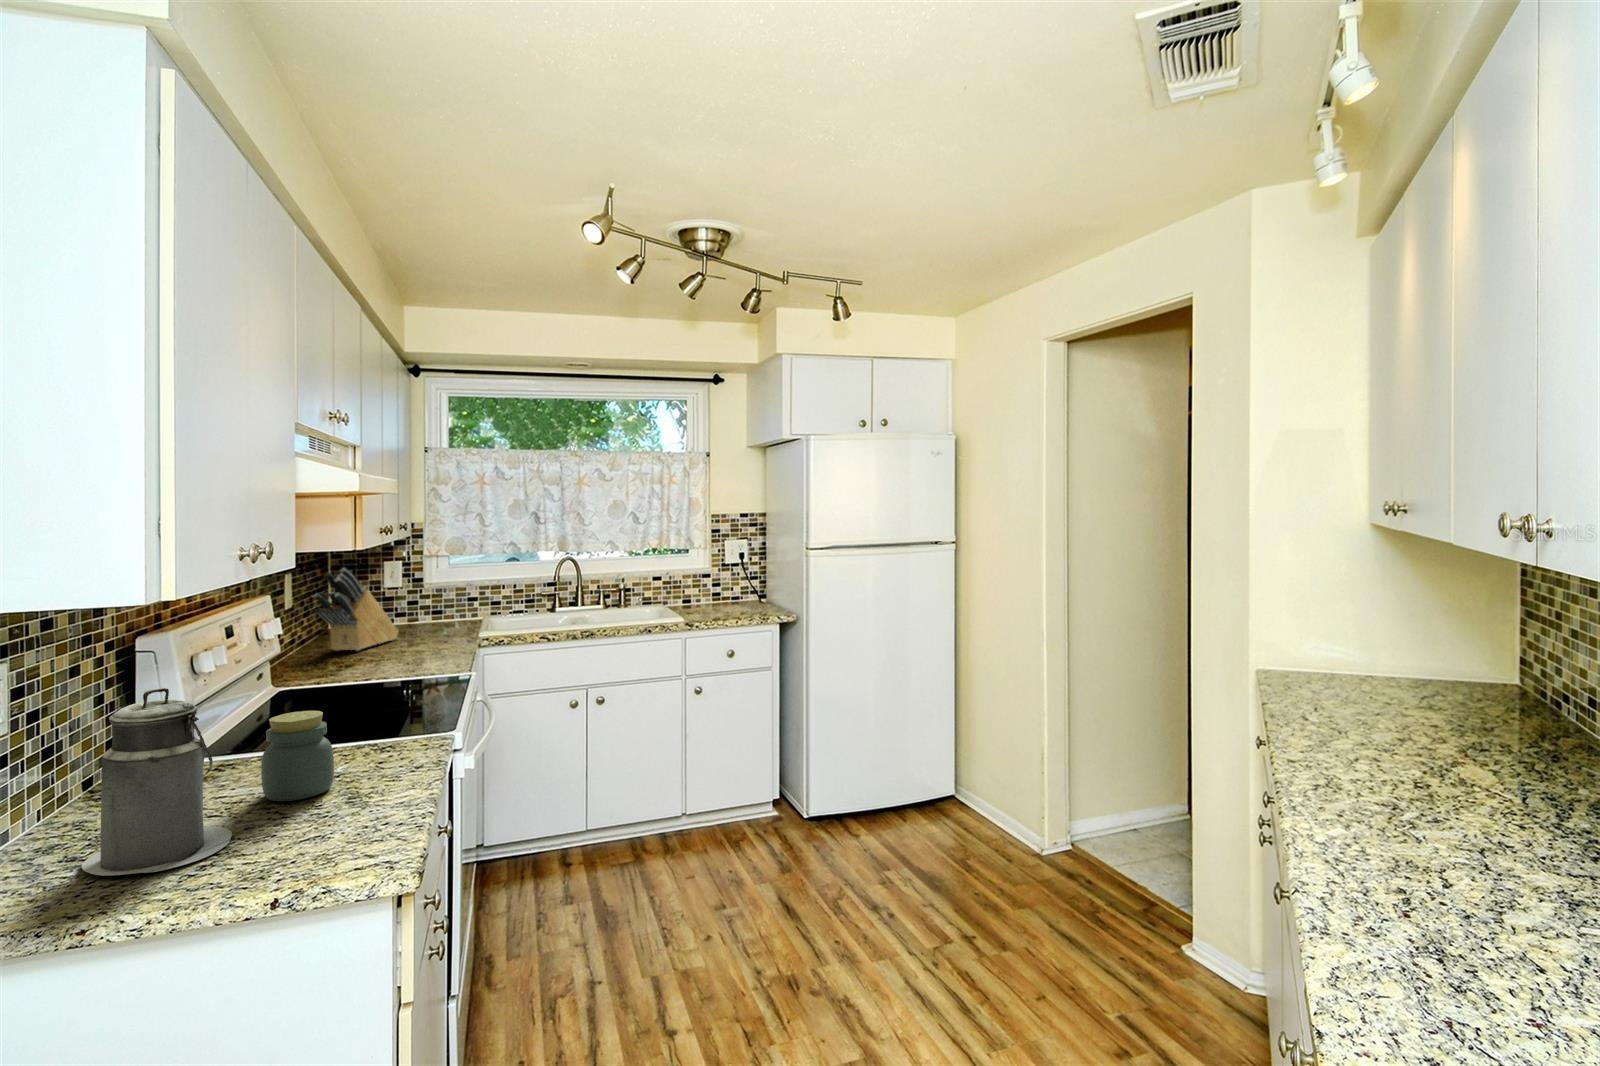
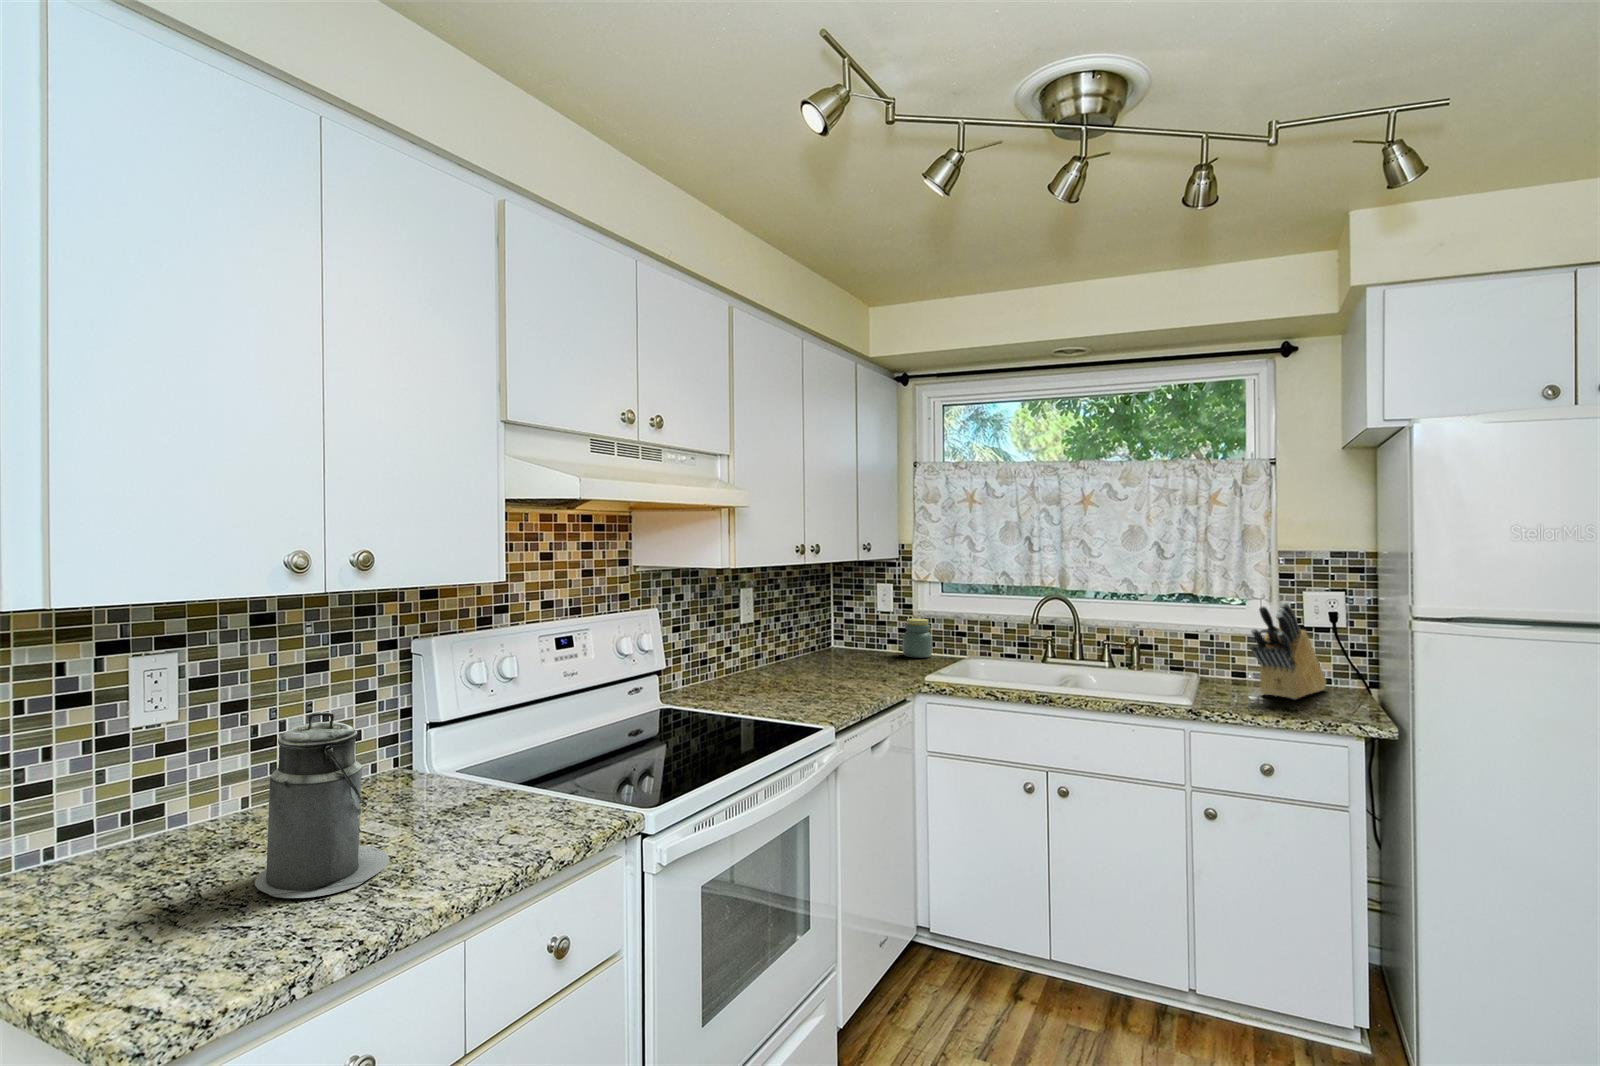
knife block: present [314,568,398,651] -> present [1251,603,1326,699]
jar: present [261,711,334,801] -> present [903,618,932,658]

